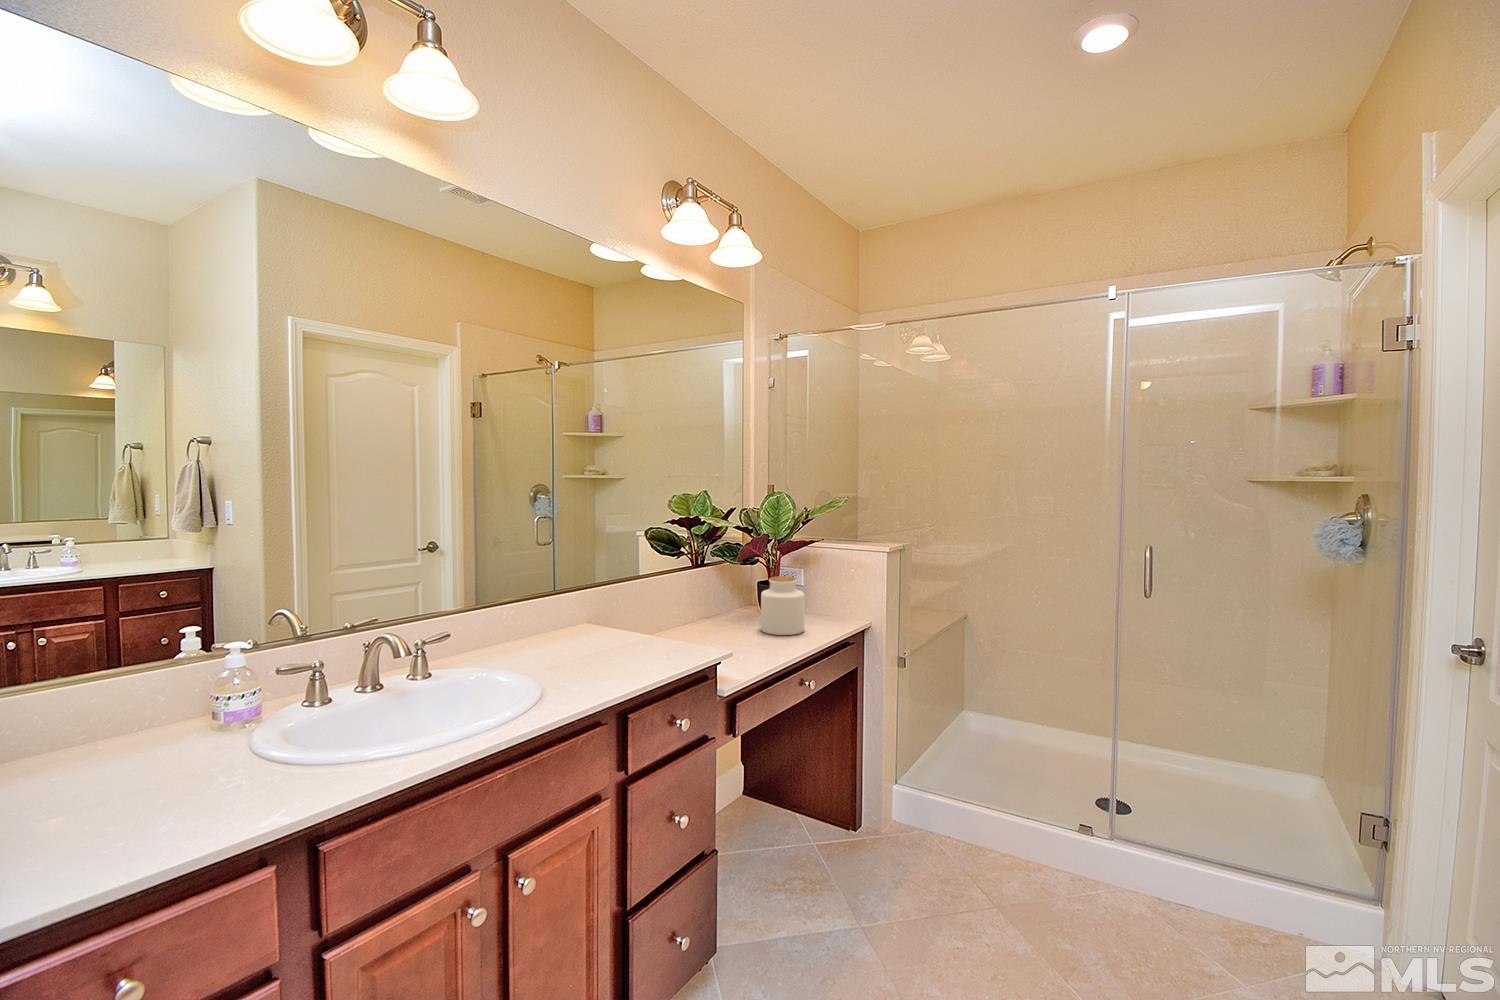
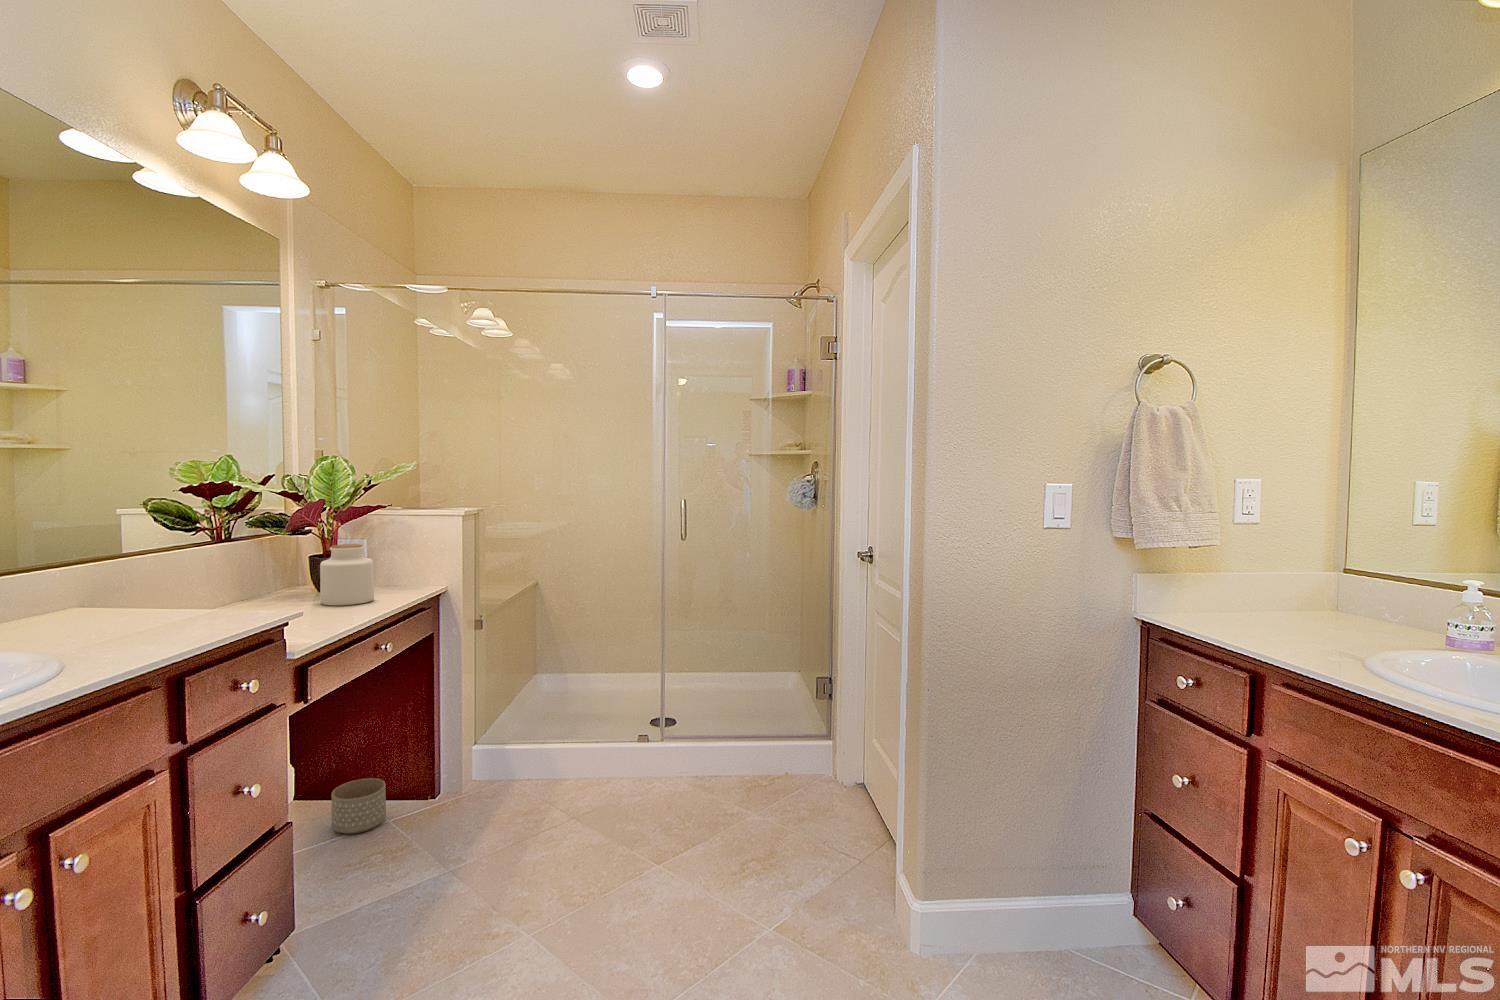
planter: none [769,790,813,844] -> present [331,778,386,834]

